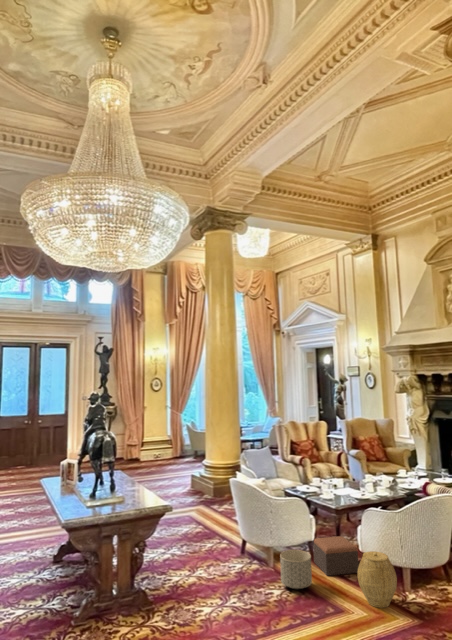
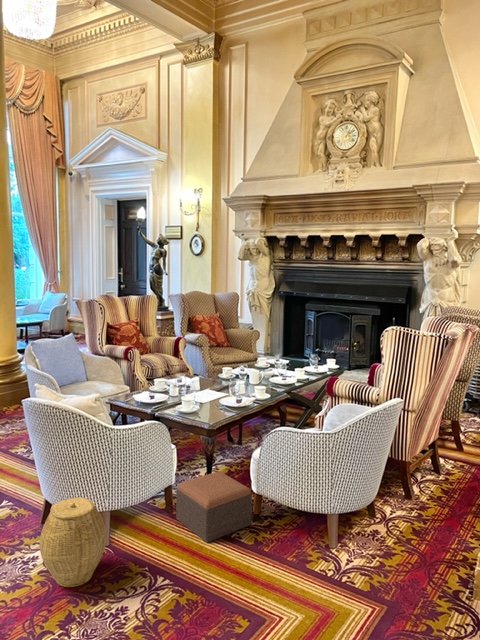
planter: present [280,550,312,589] -> none [136,516,193,589]
woven basket: present [357,551,397,608] -> present [40,497,106,587]

